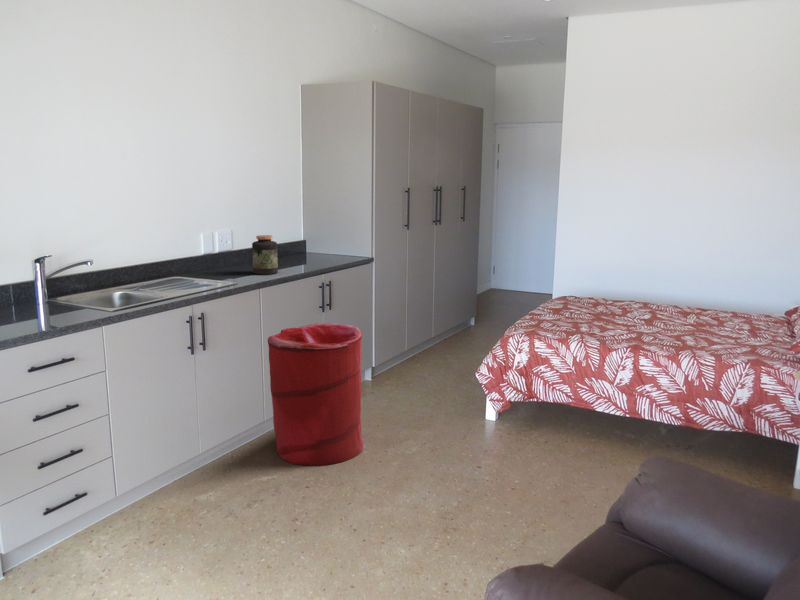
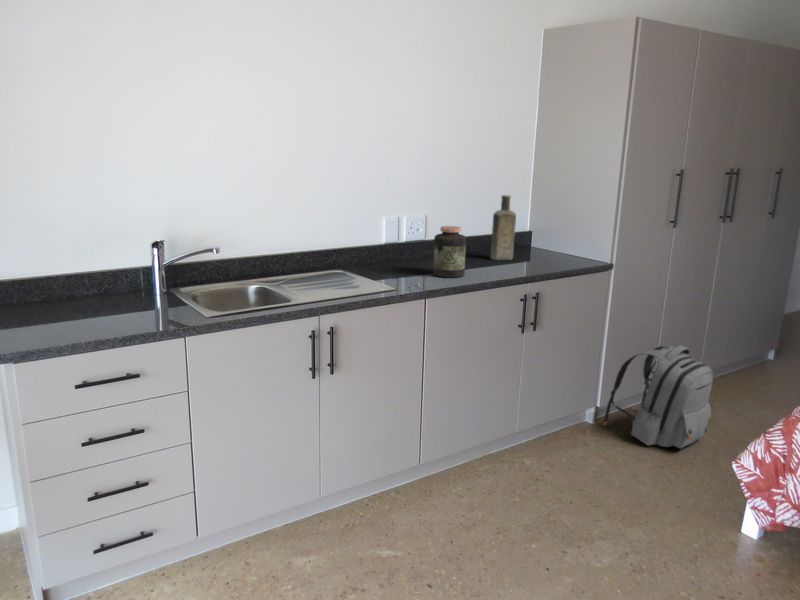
bottle: none [281,211,302,262] -> present [490,195,516,260]
backpack: none [379,312,450,387] -> present [603,346,713,448]
laundry hamper: present [268,323,365,466] -> none [420,351,549,552]

